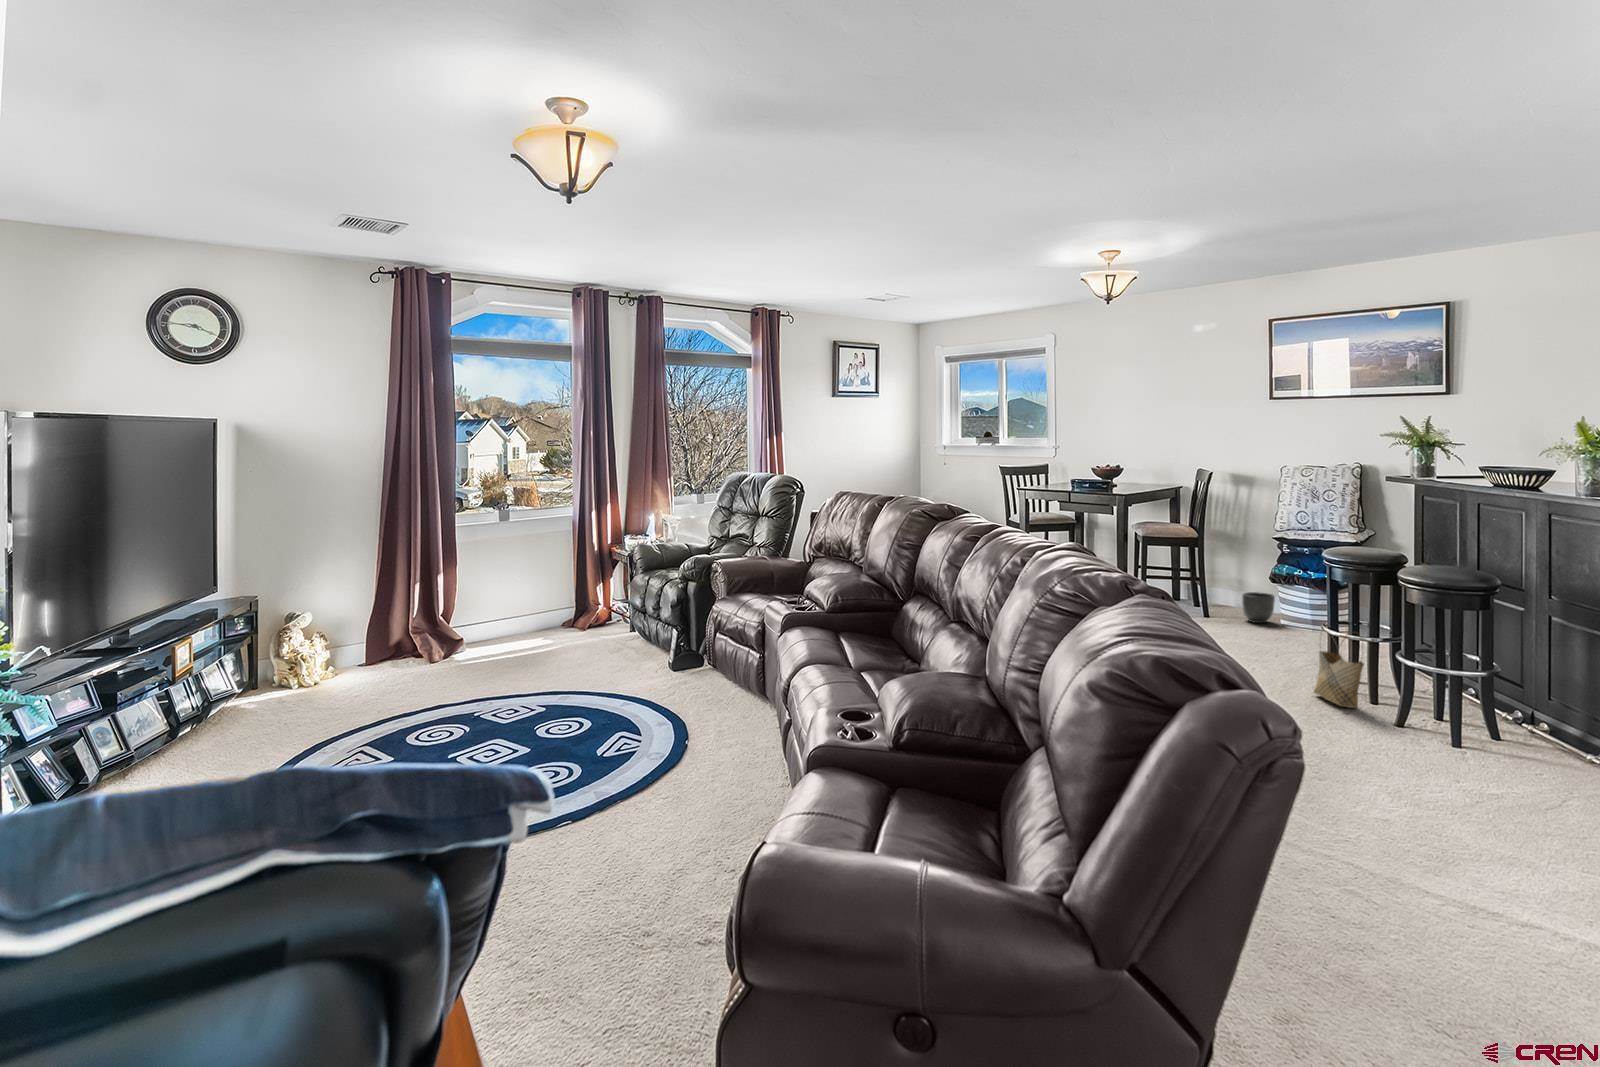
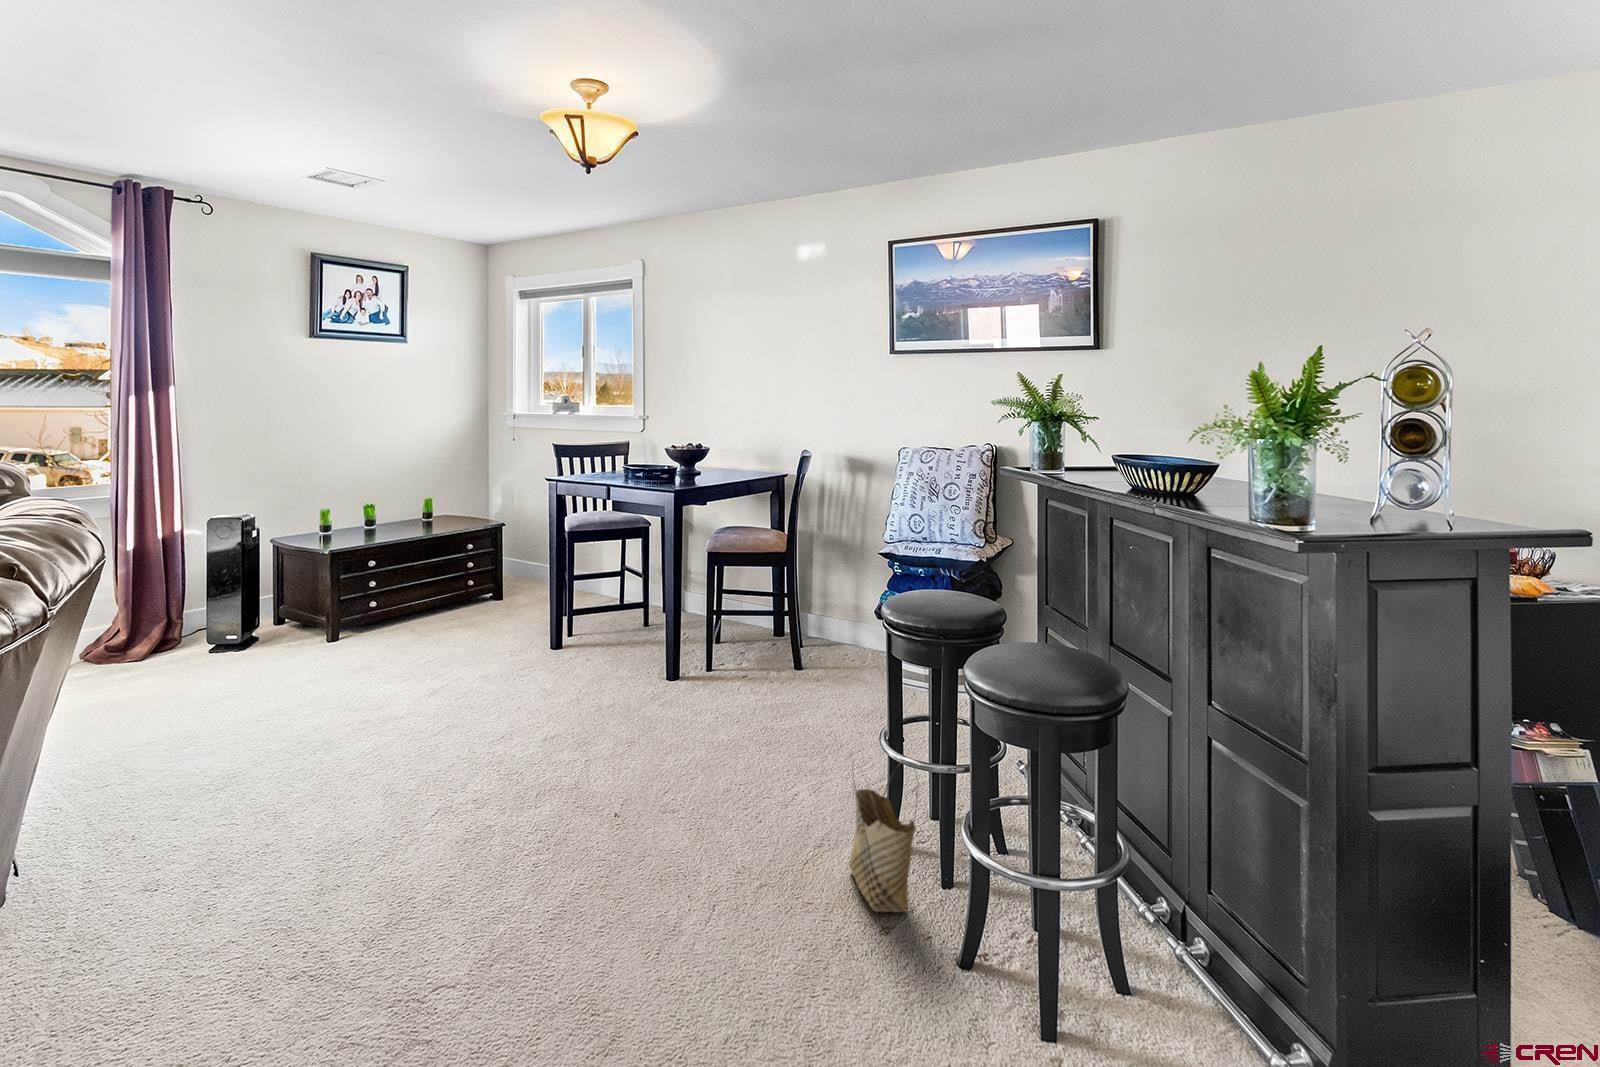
planter: present [1242,592,1275,623] -> none [844,629,885,675]

